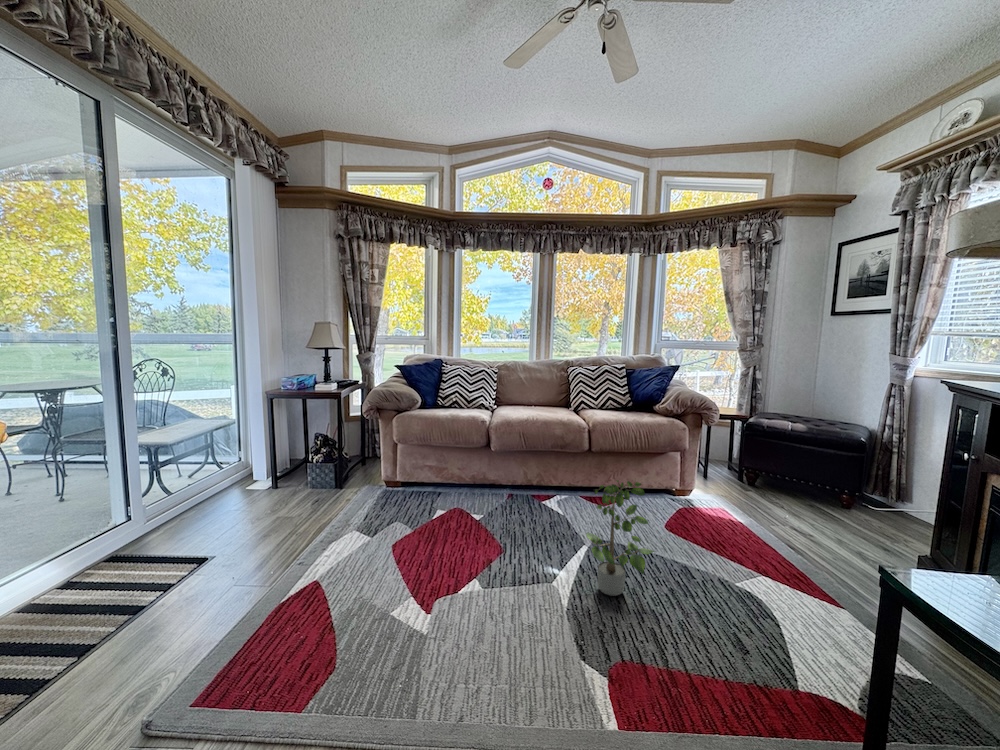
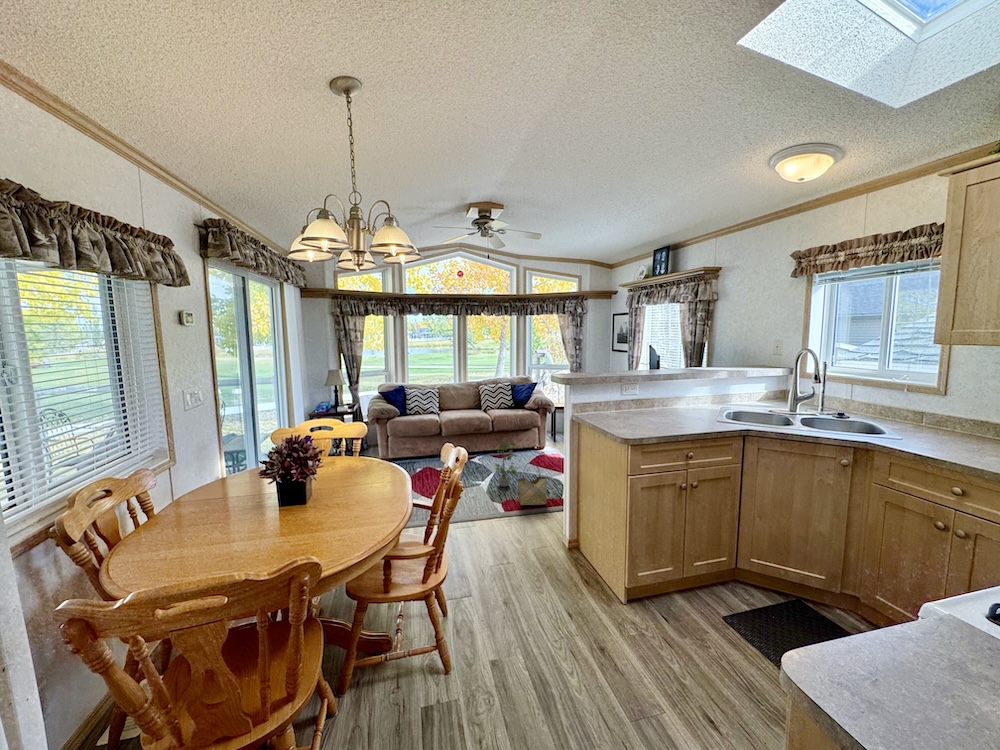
woven basket: none [655,559,749,702] -> present [518,462,547,505]

